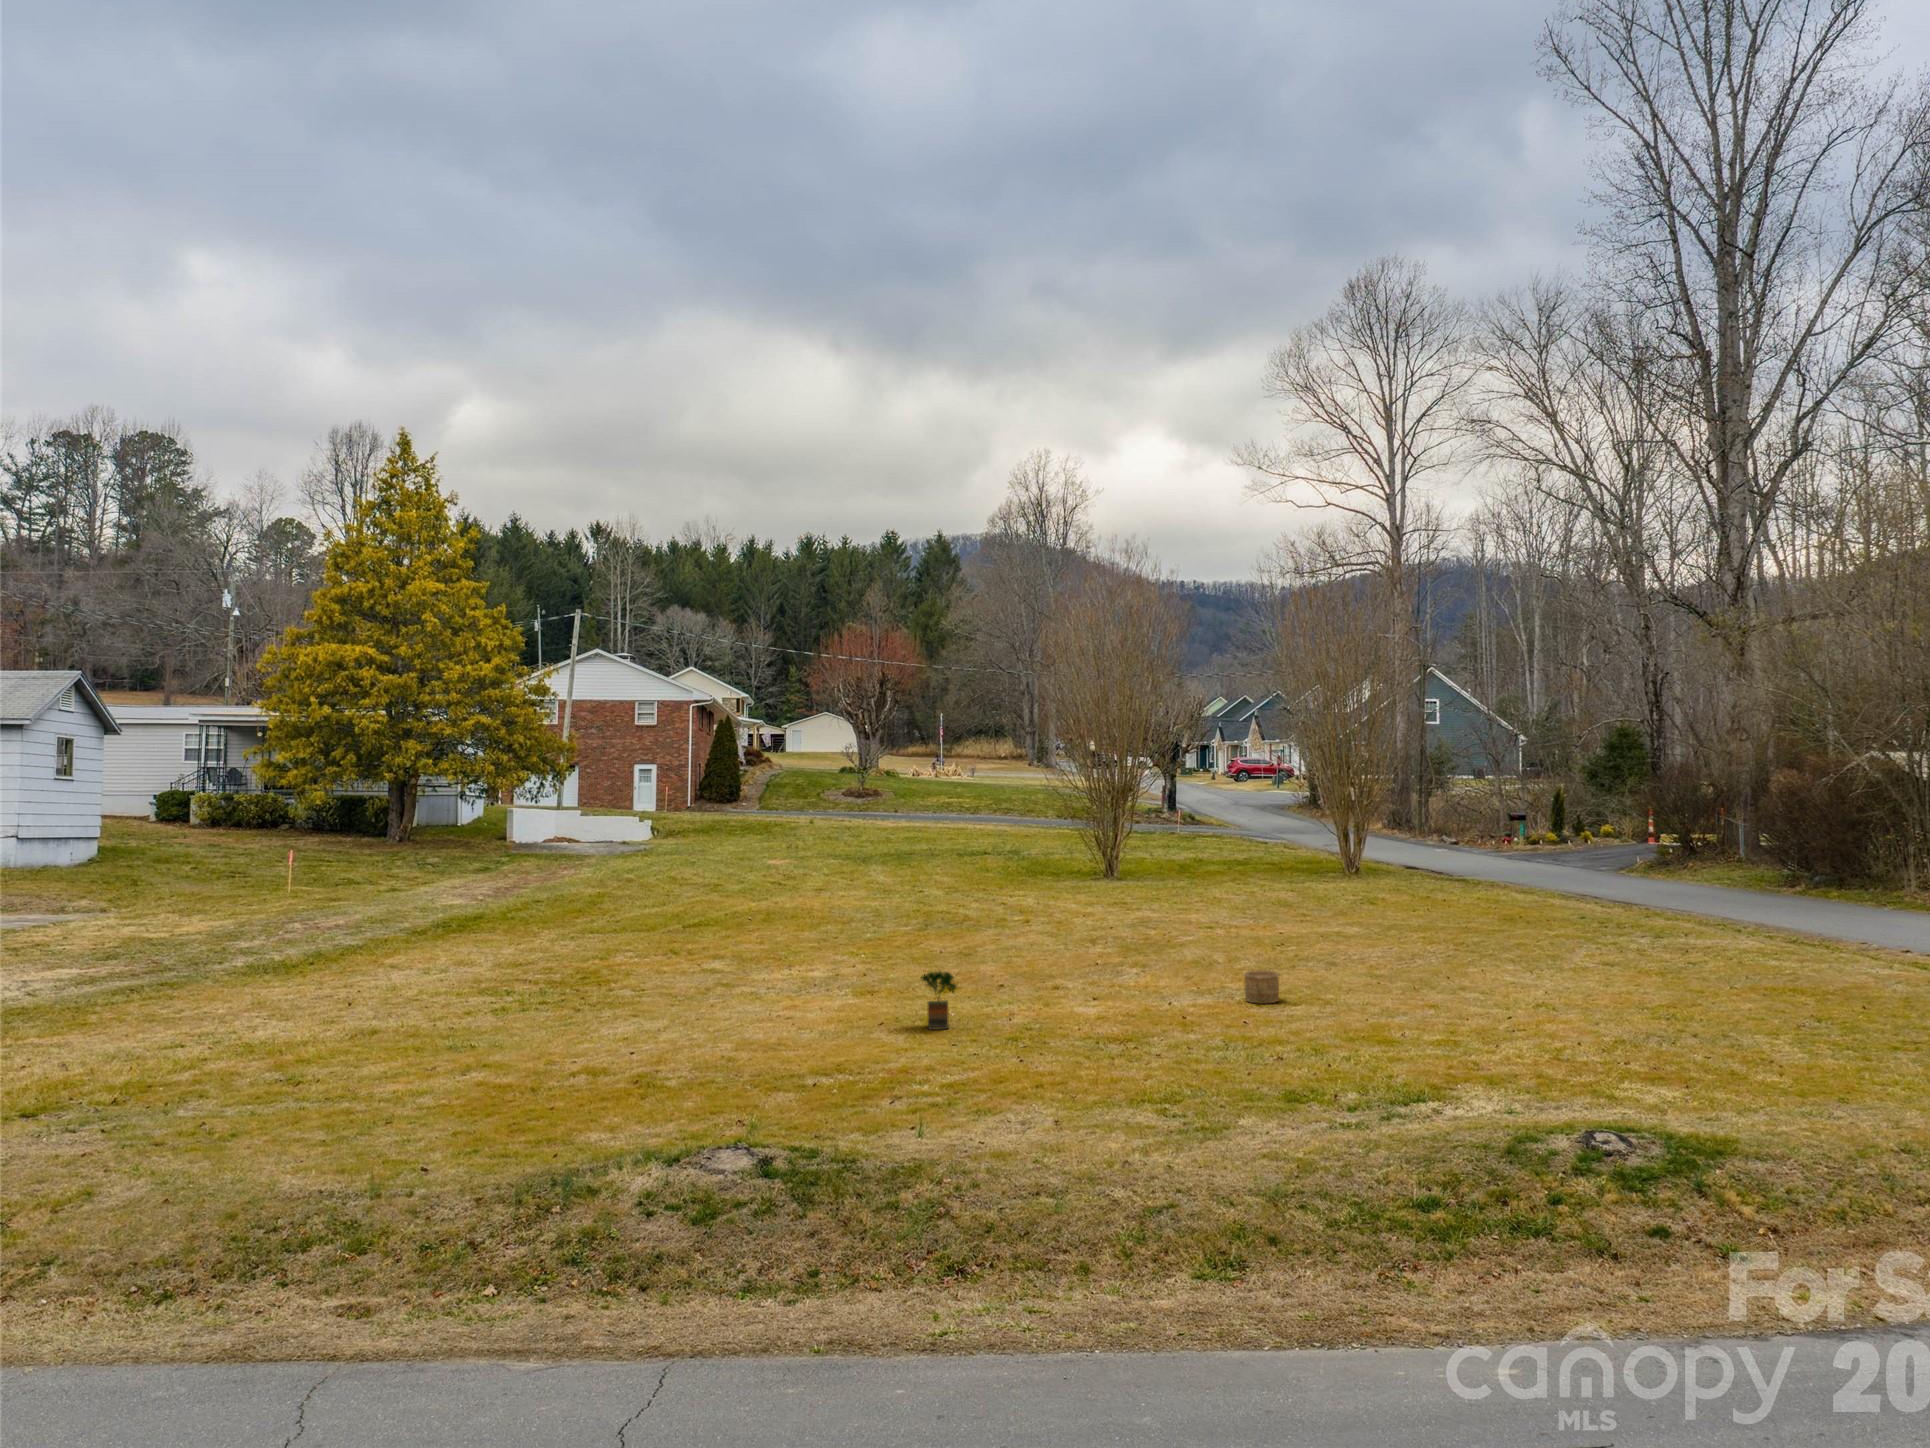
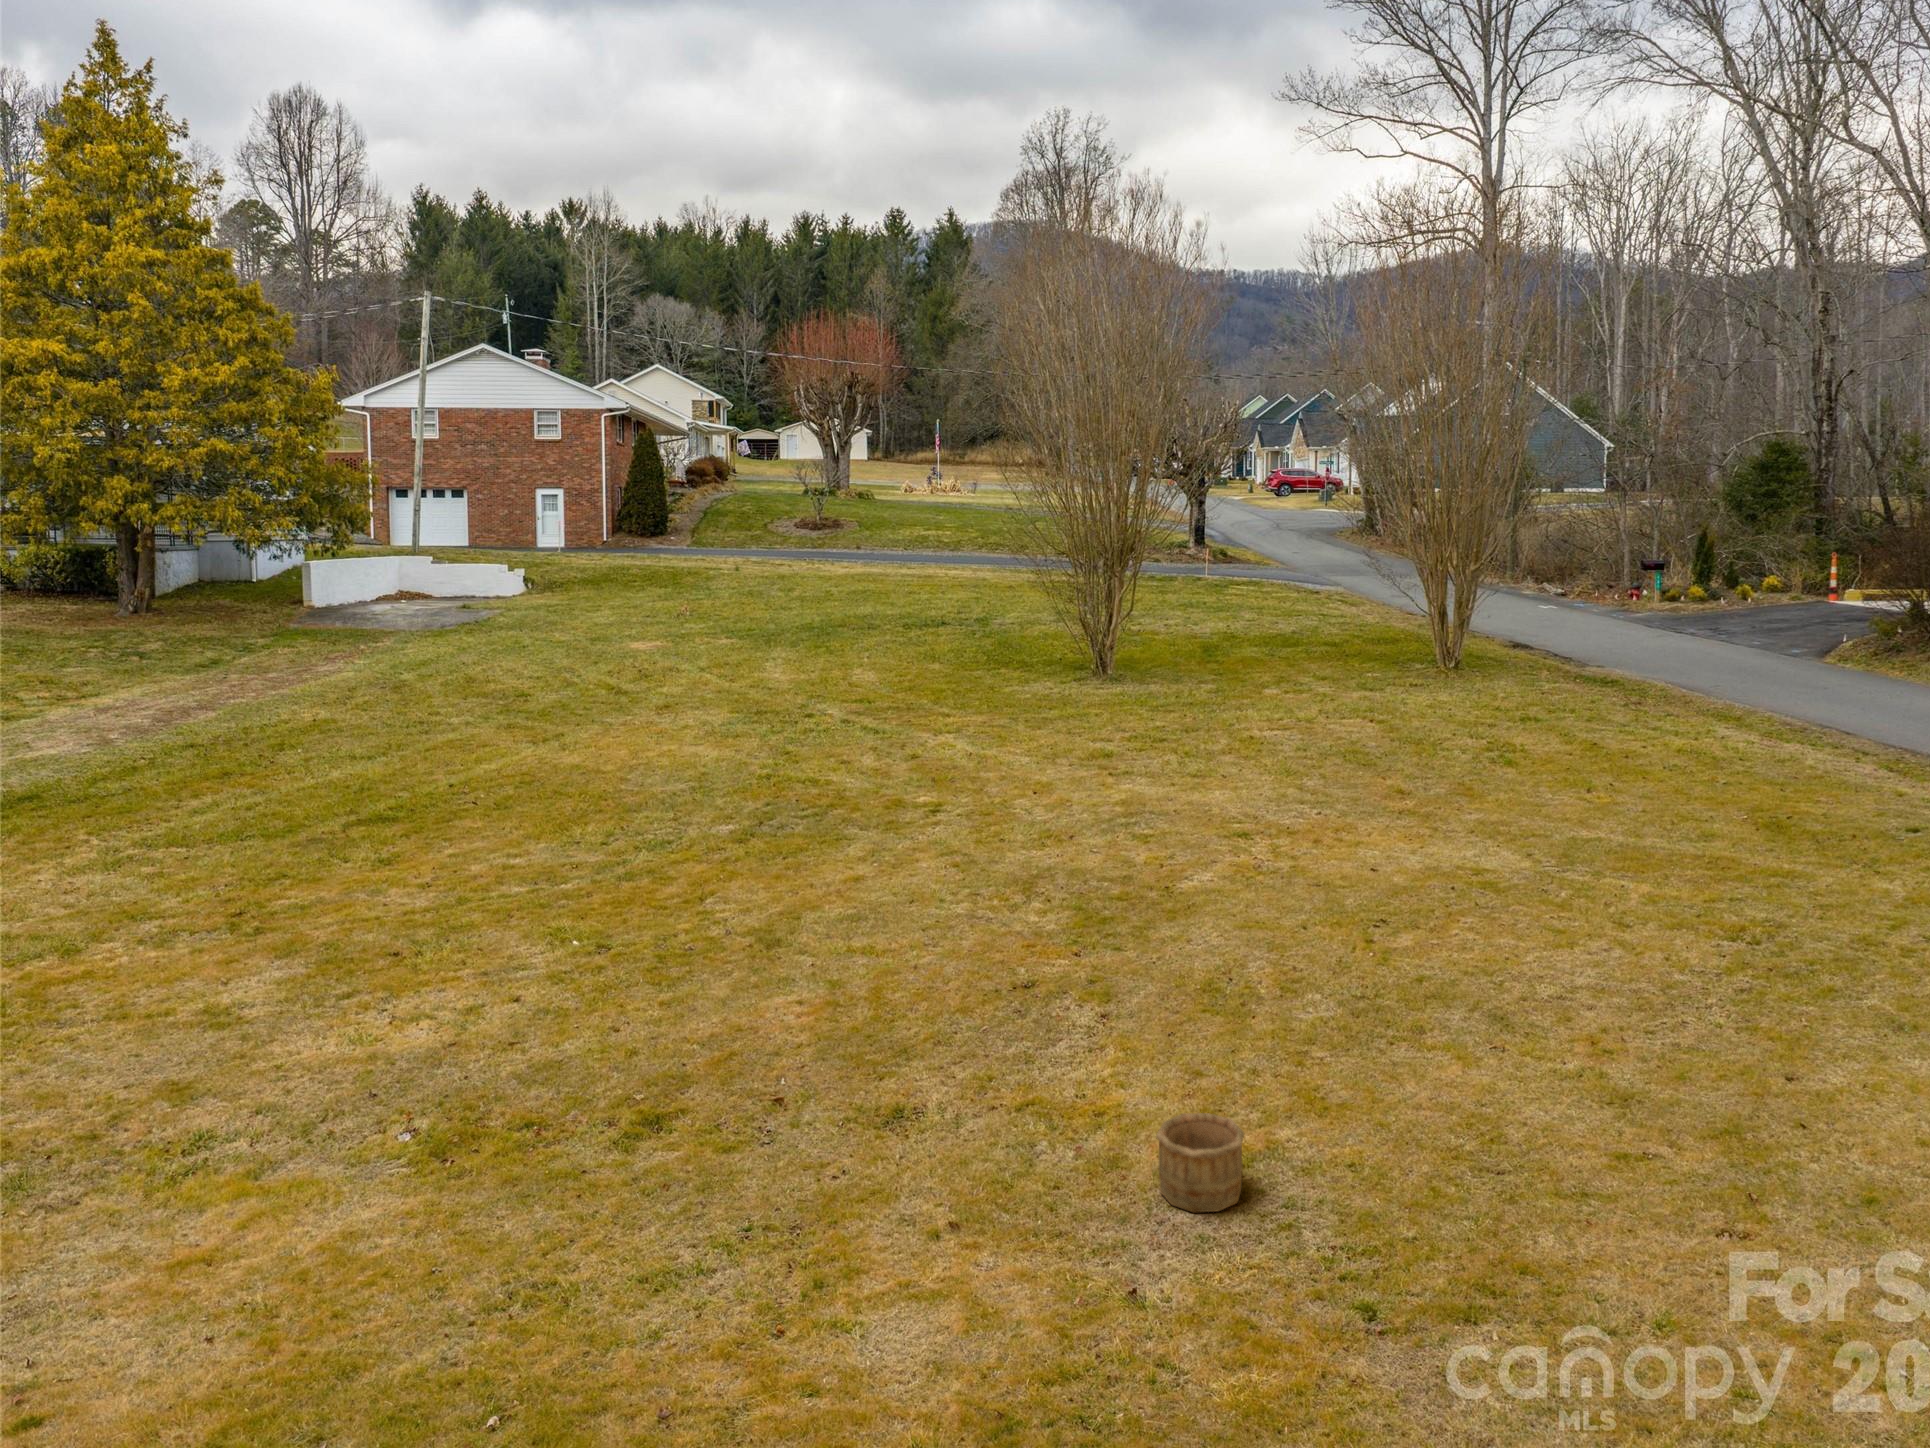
potted tree: present [921,972,956,1030] -> none [244,1210,355,1379]

